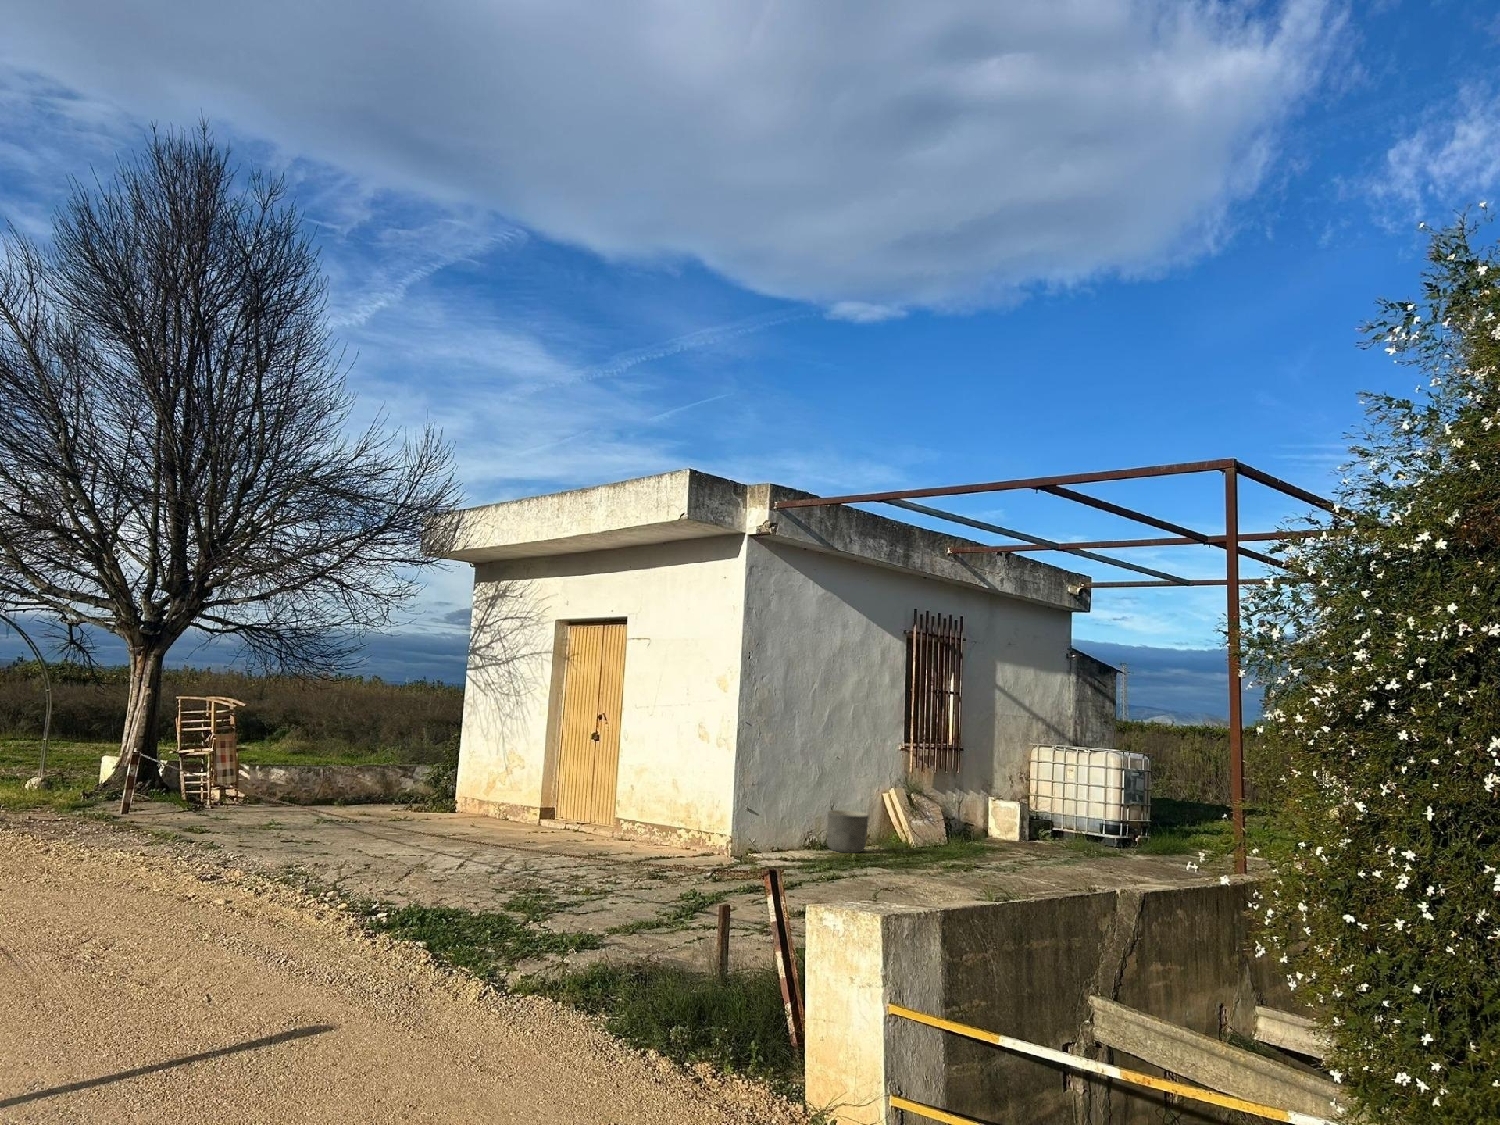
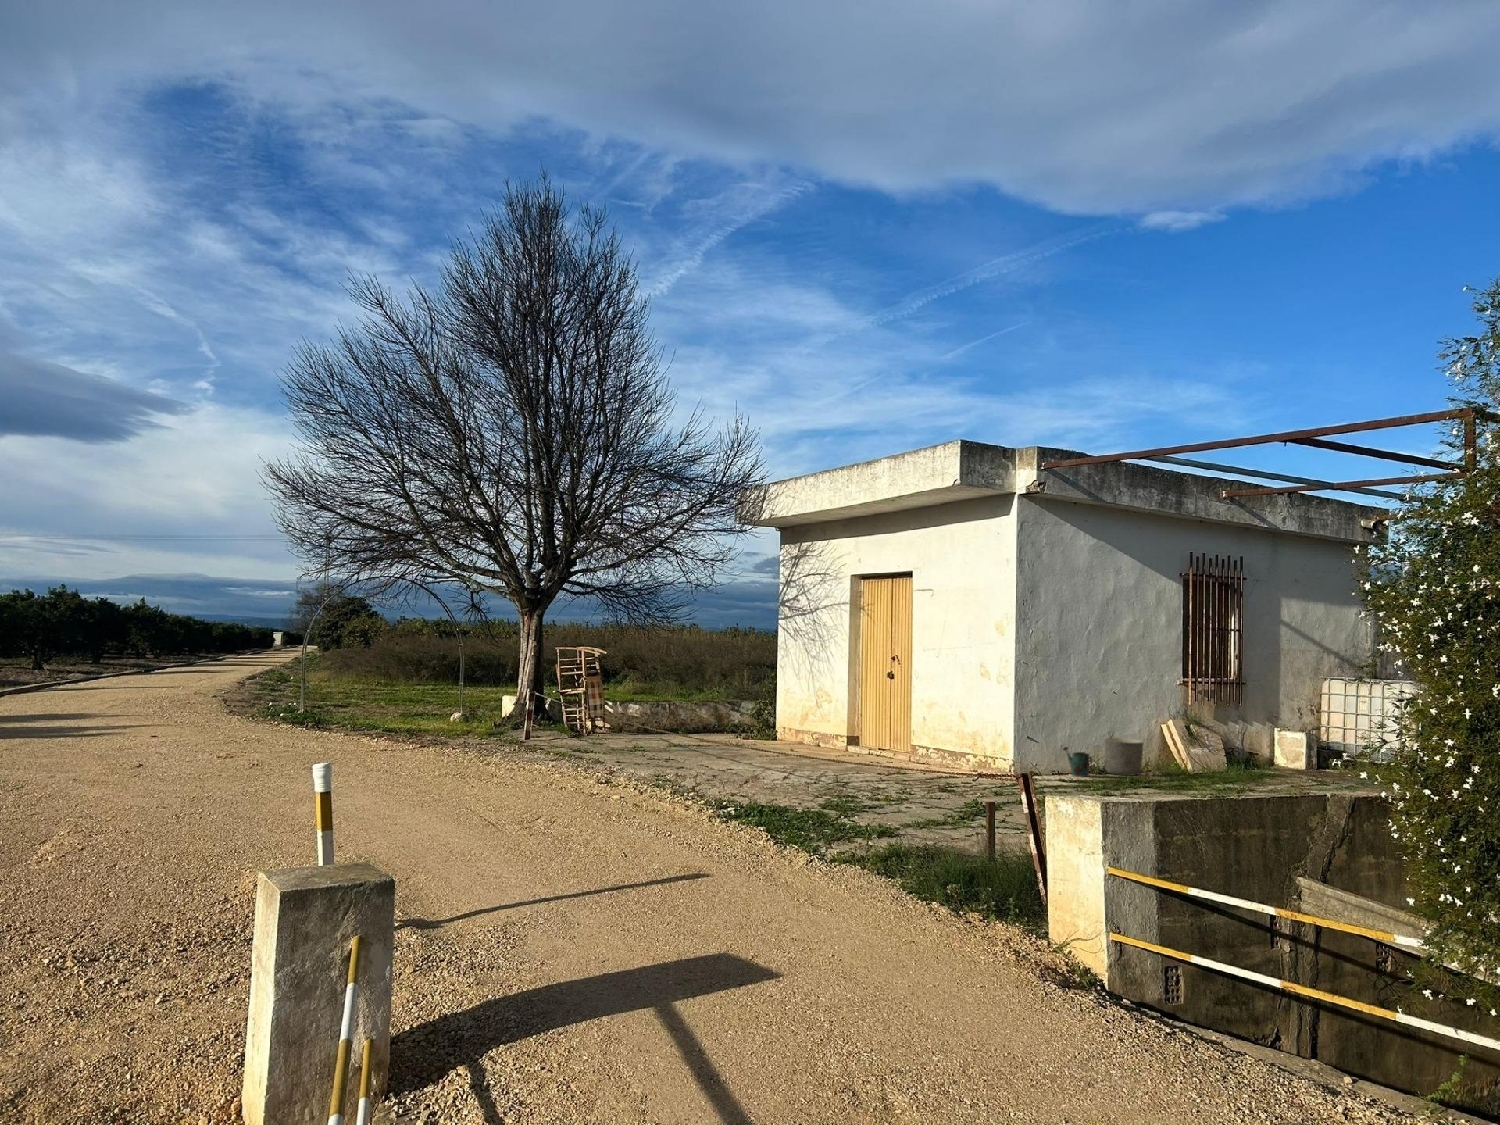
watering can: none [783,821,817,857] -> present [1063,747,1092,777]

